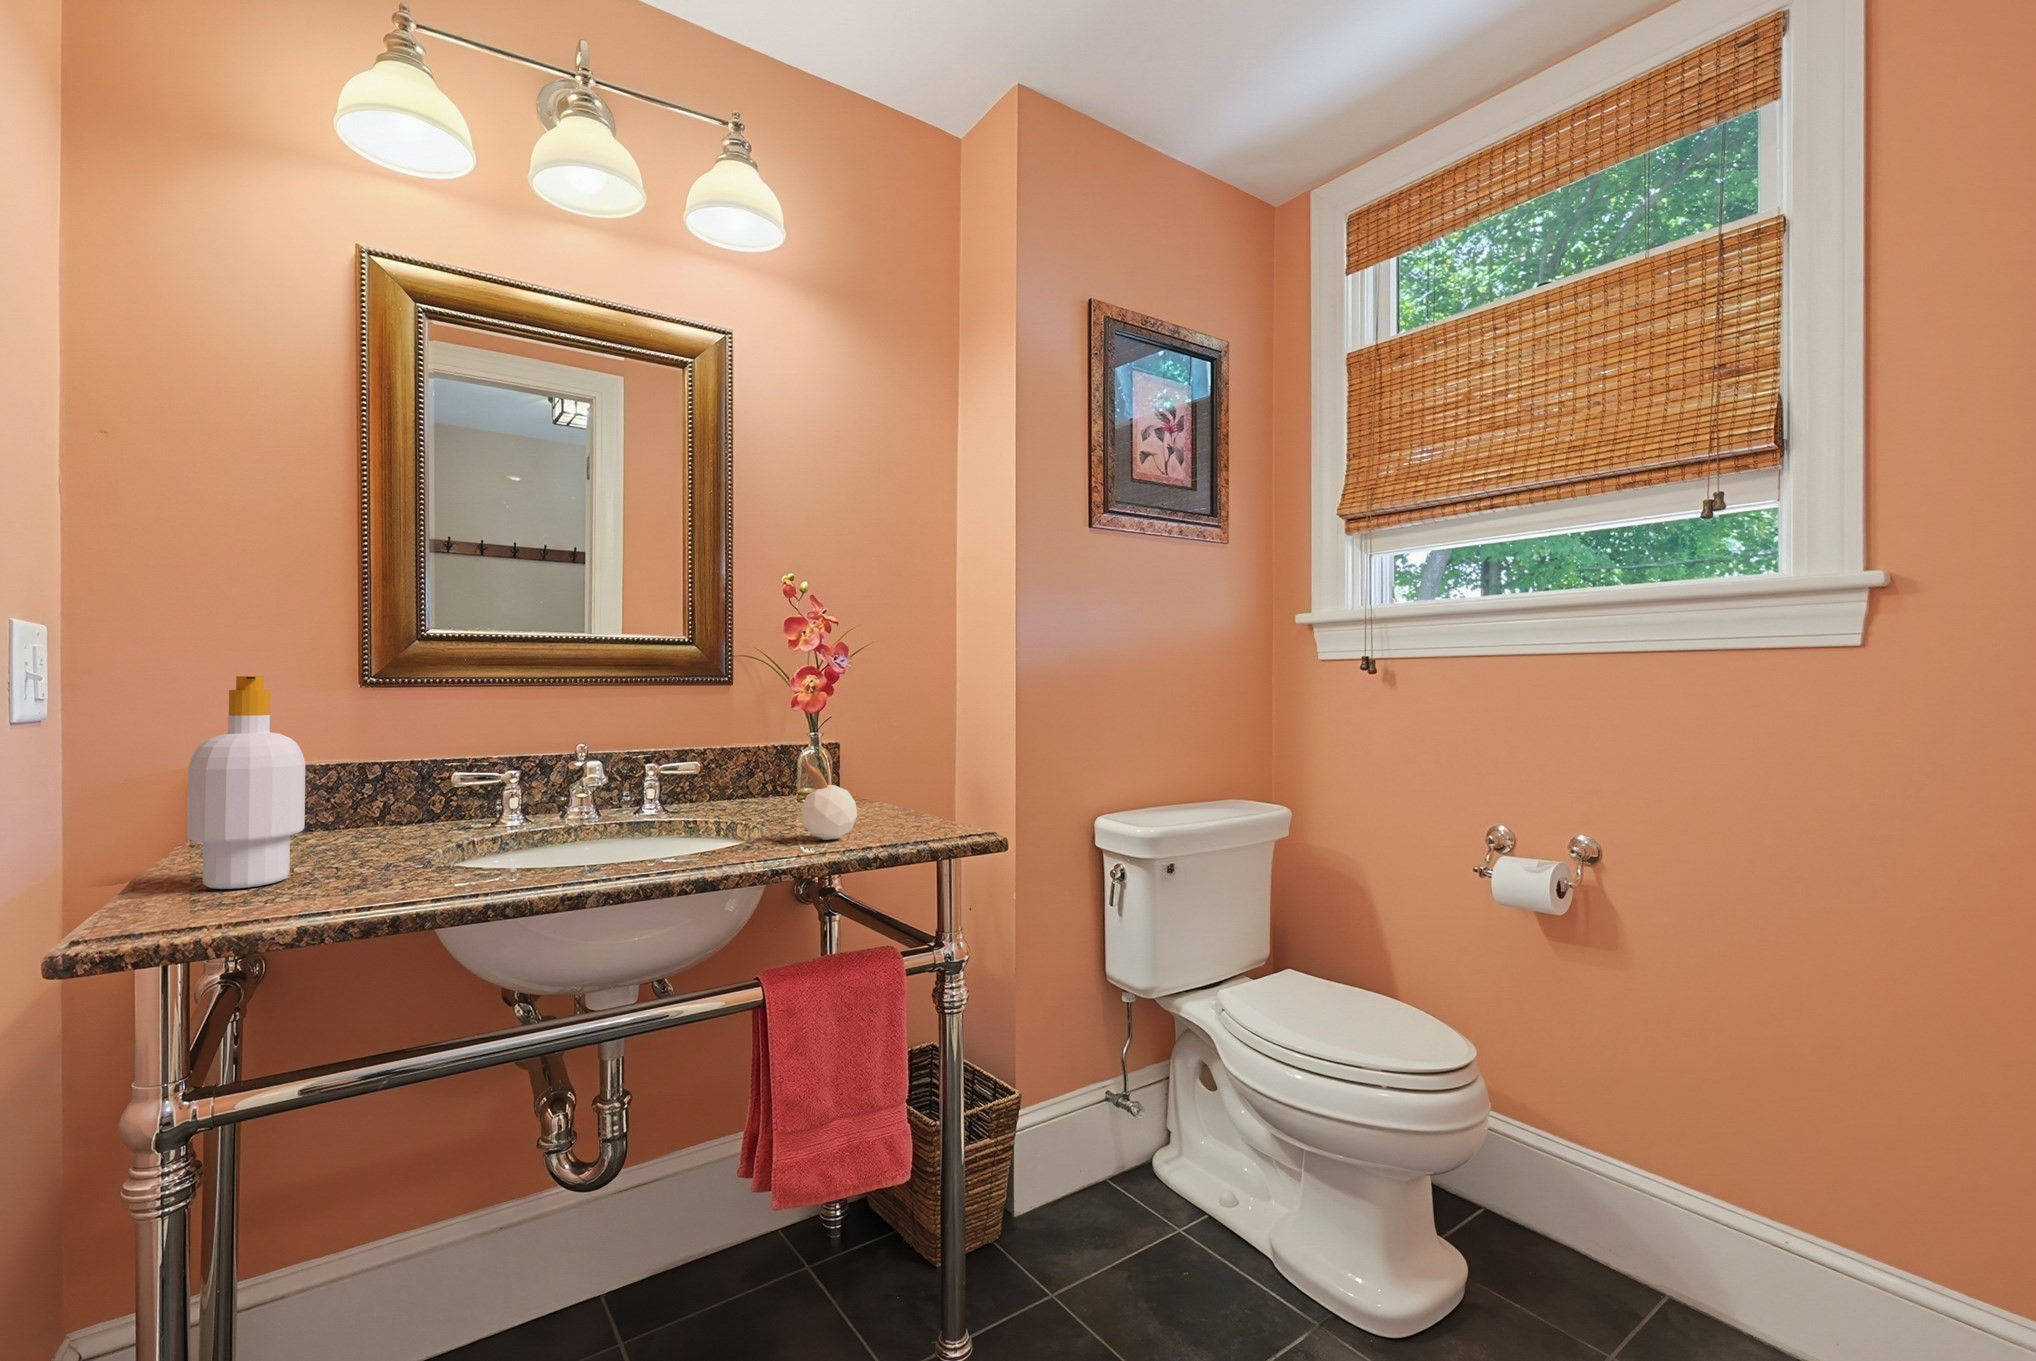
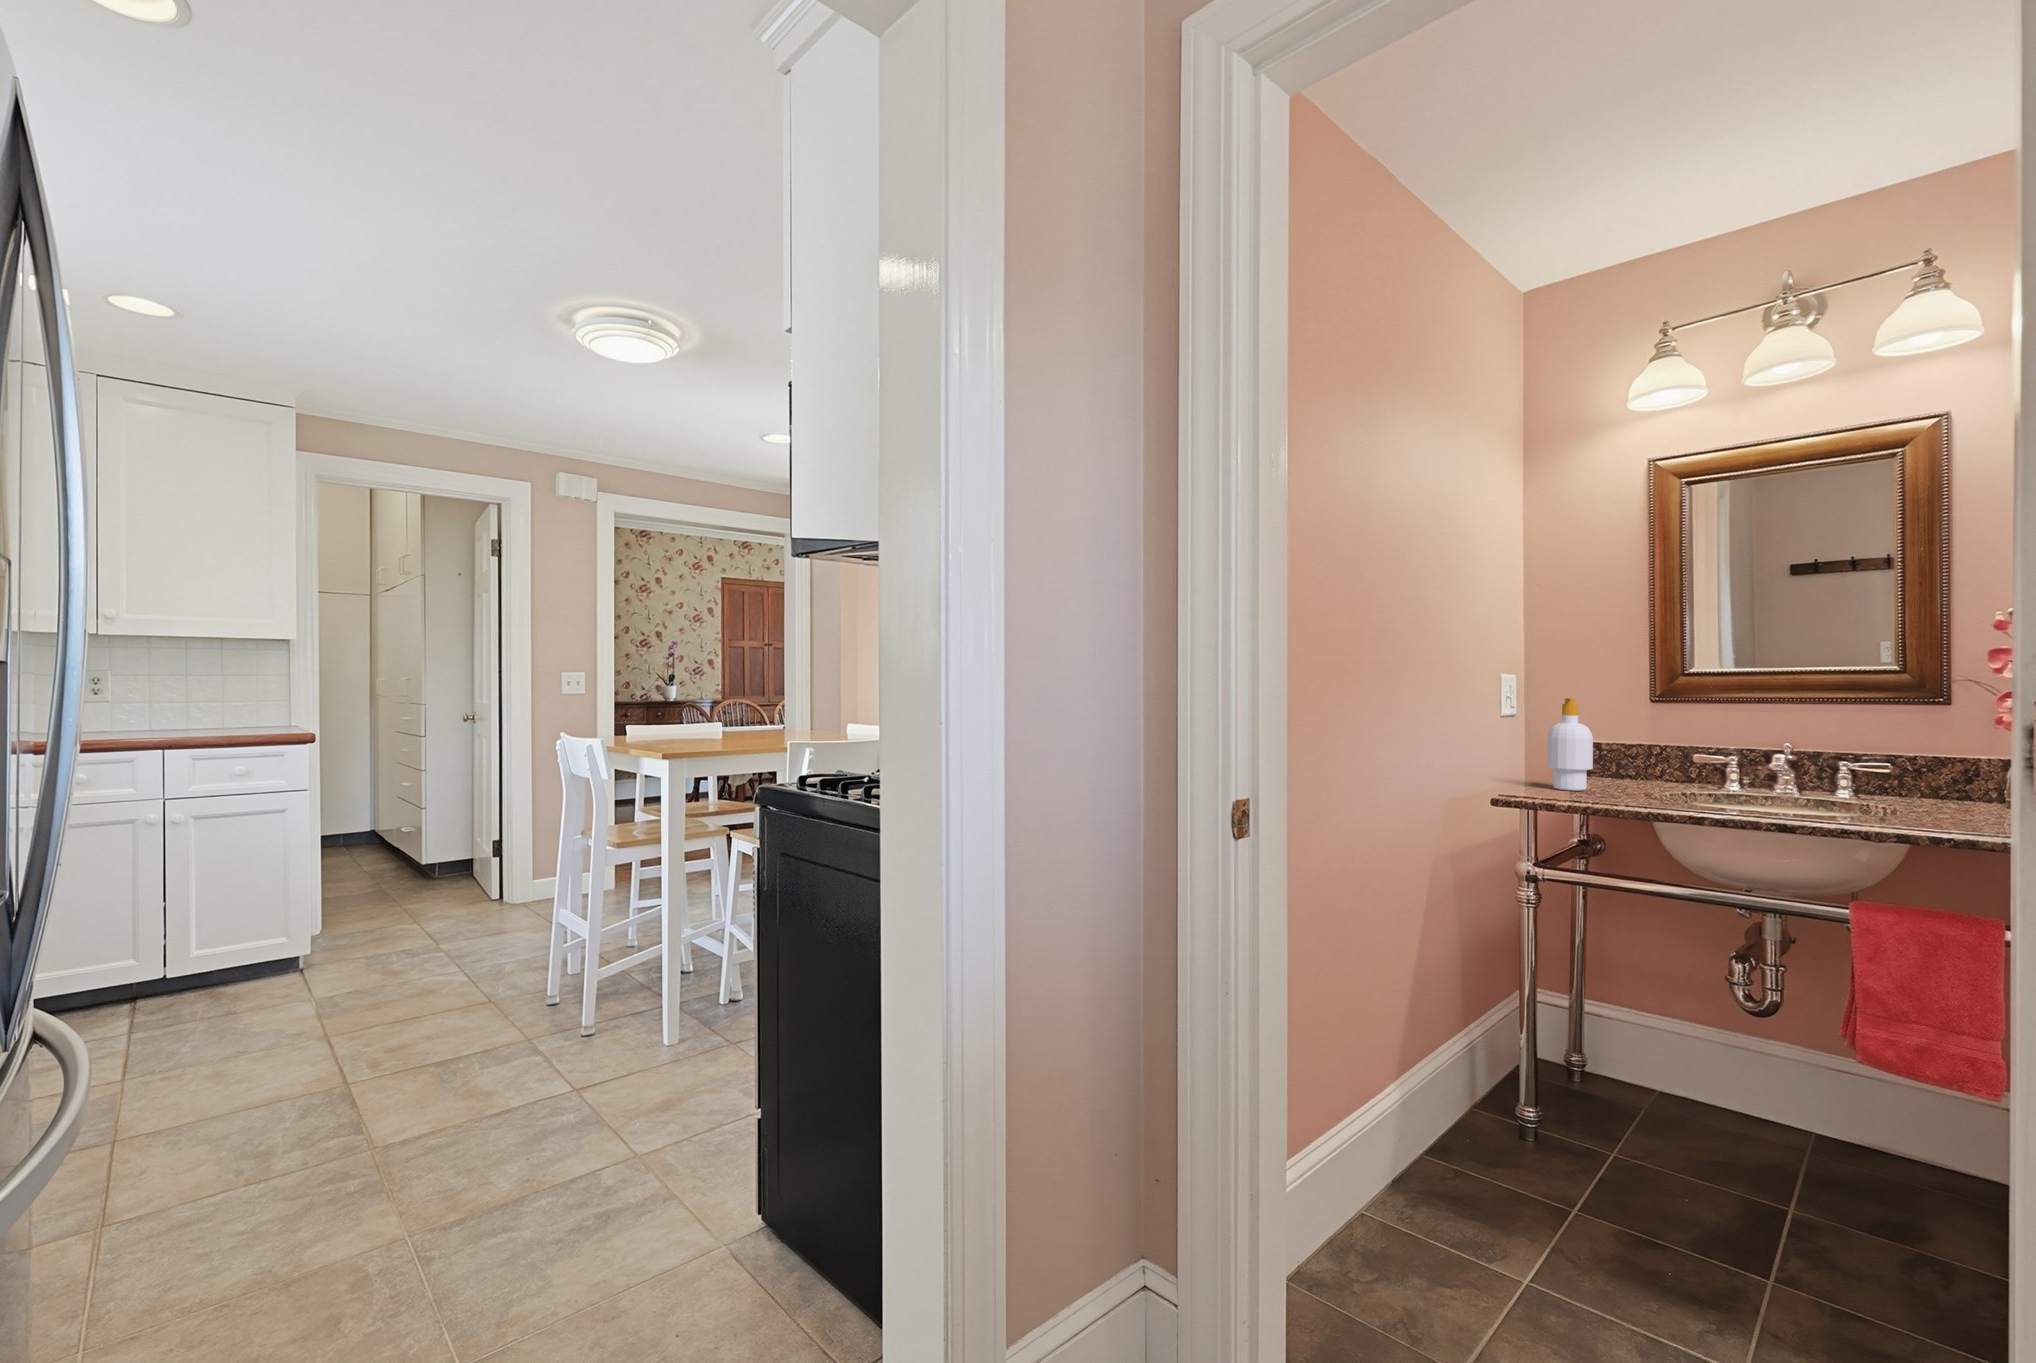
candle: present [801,747,857,840] -> none [1909,755,1968,827]

